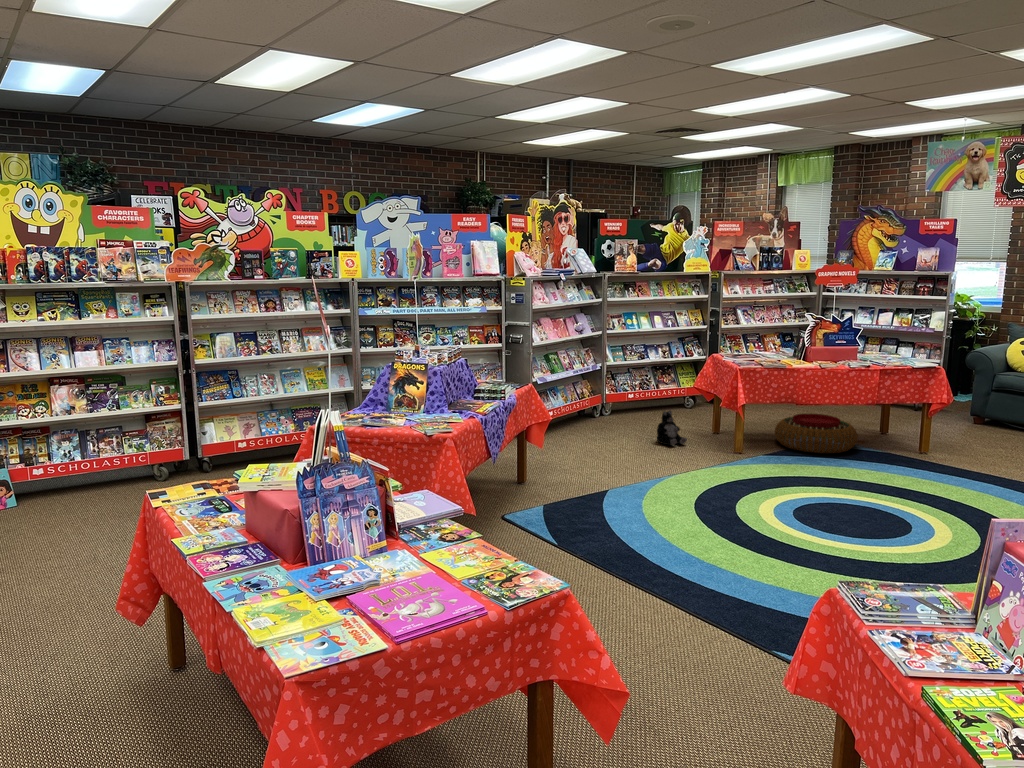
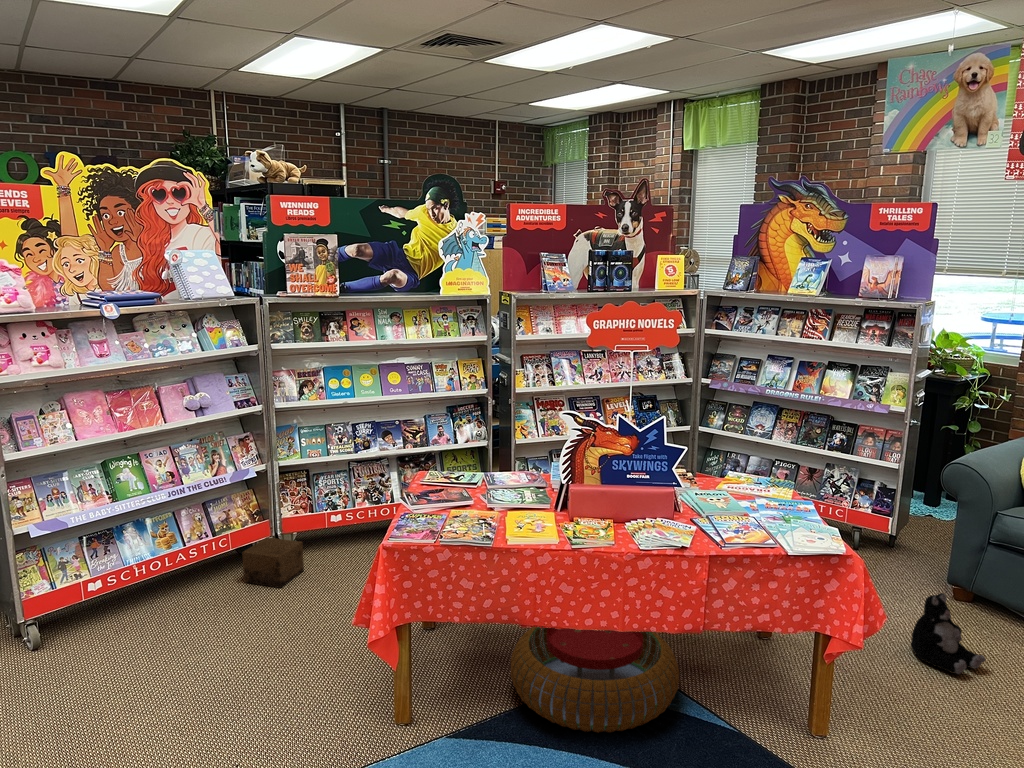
cardboard box: none [602,400,627,422] -> present [242,537,304,588]
plush toy: present [657,411,687,446] -> present [911,593,986,674]

